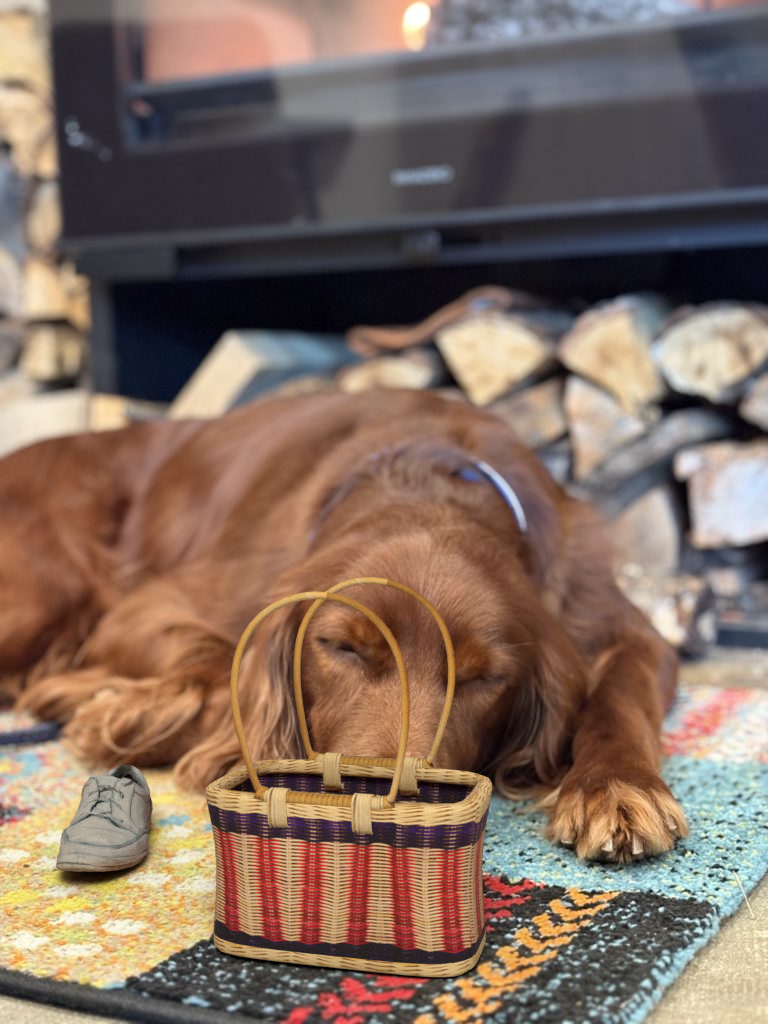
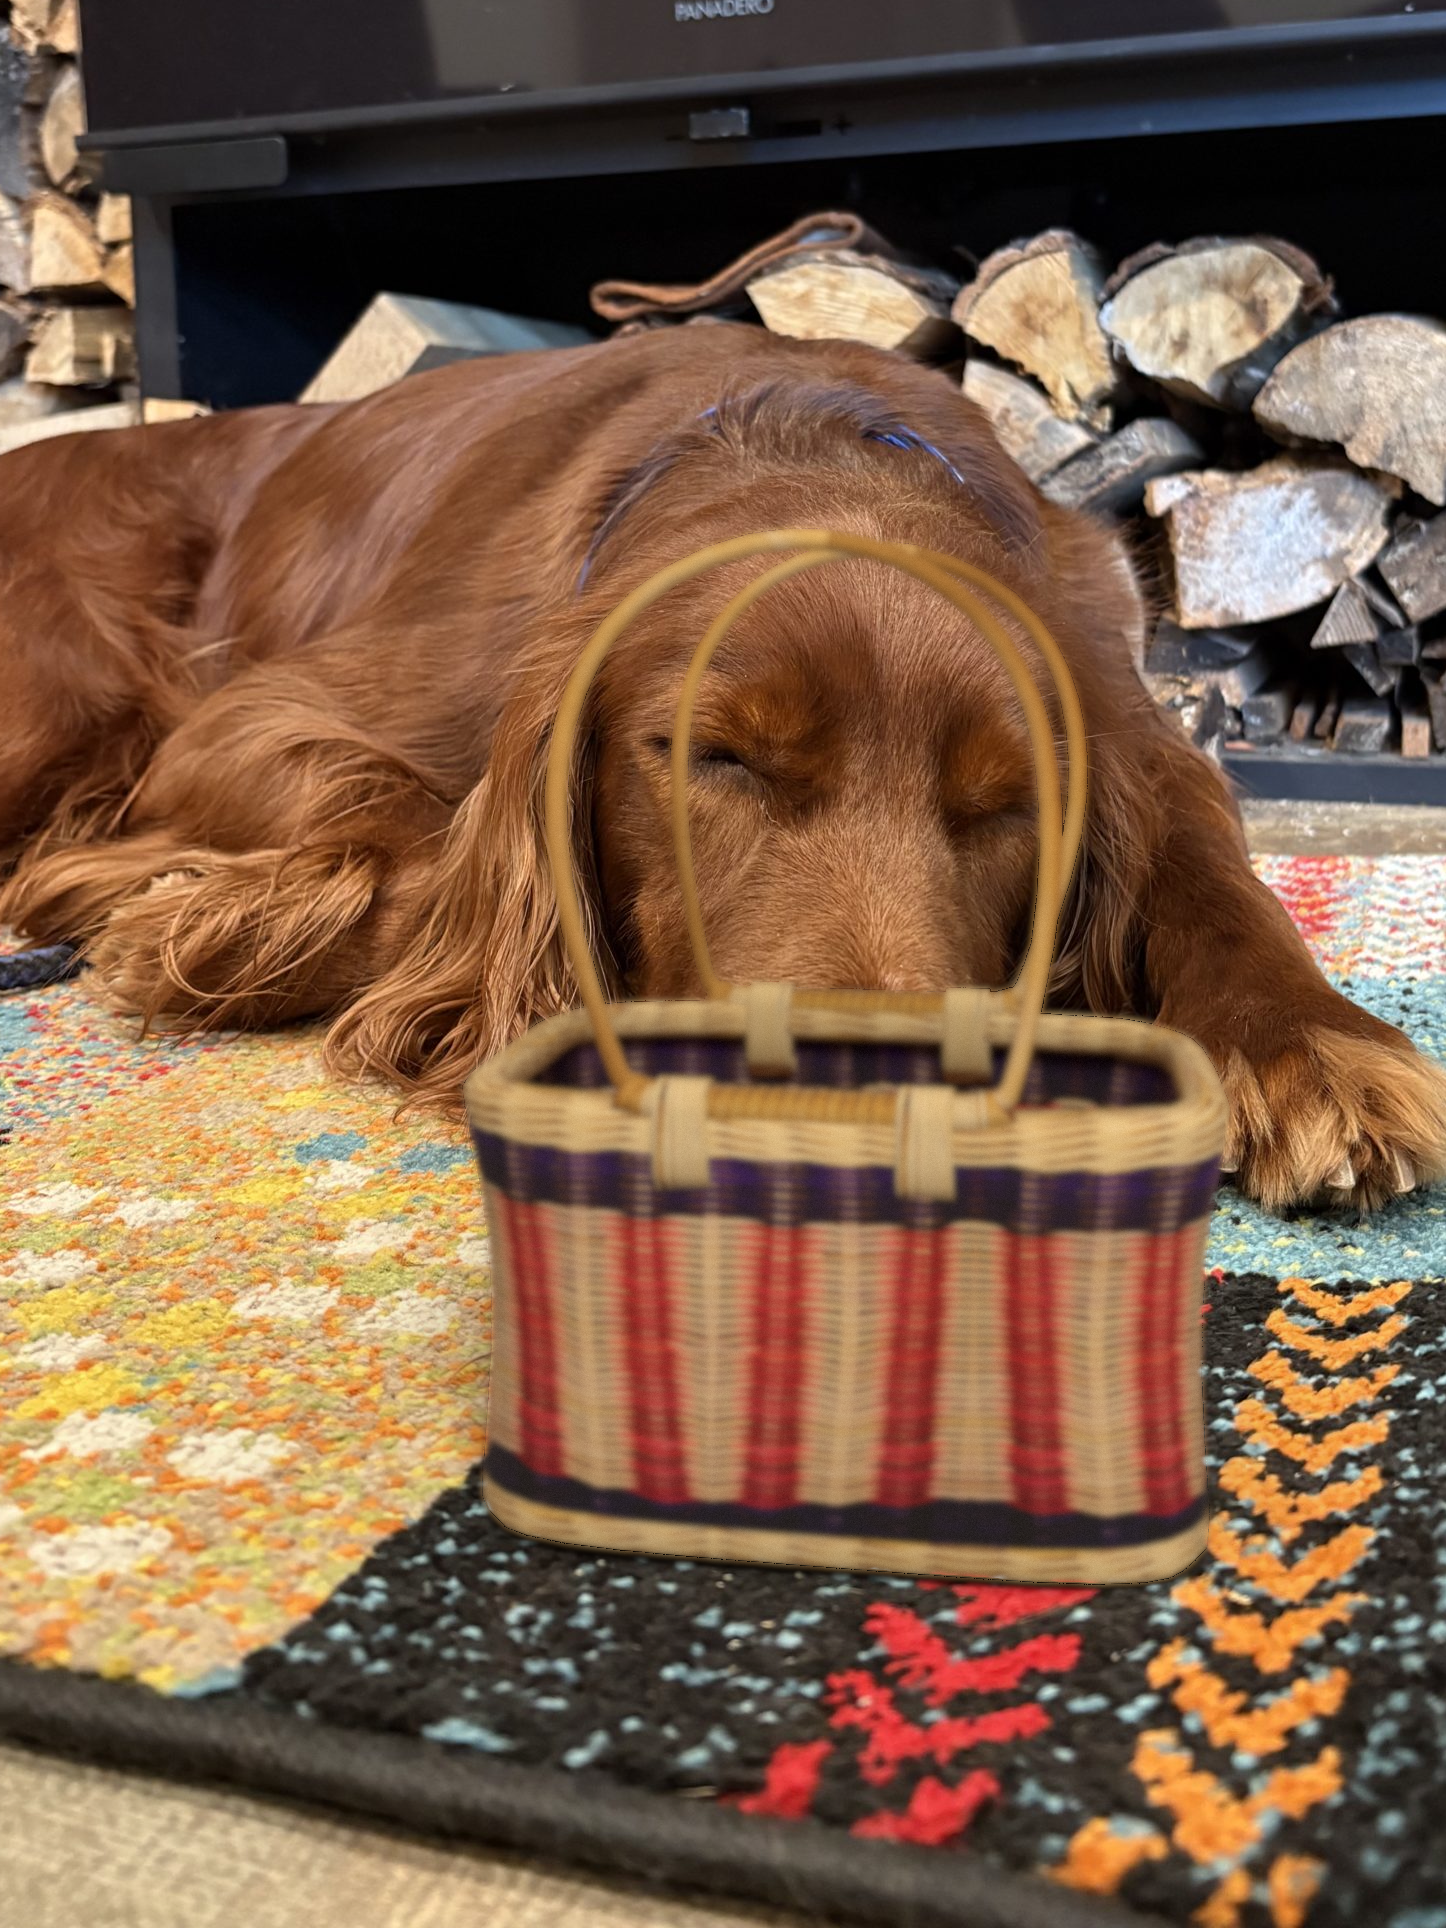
shoe: present [56,765,153,872] -> none [48,1027,285,1297]

